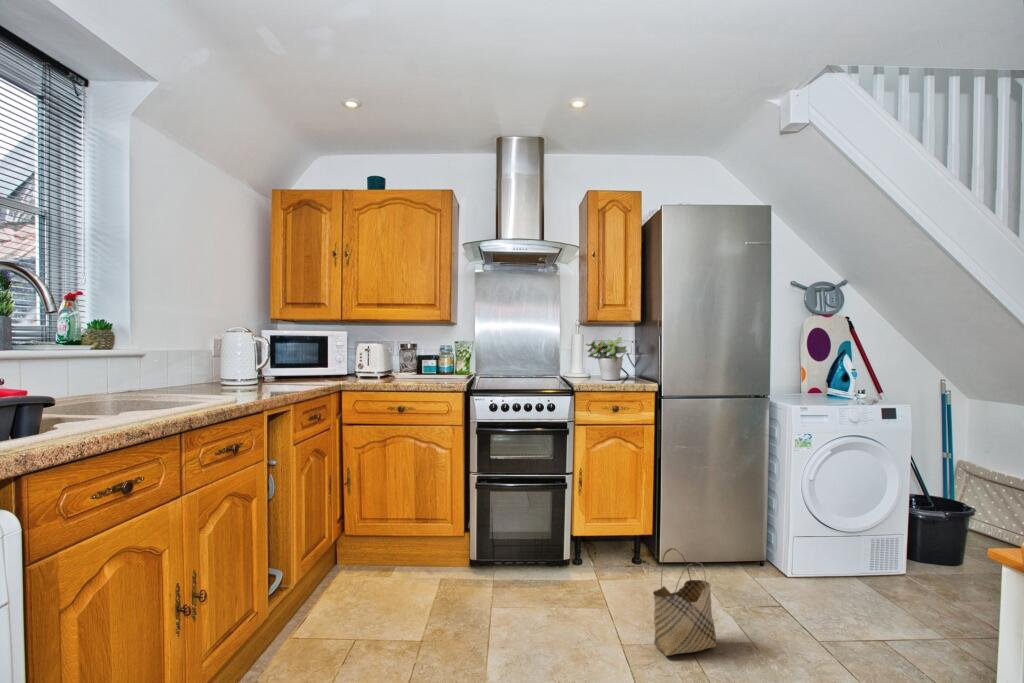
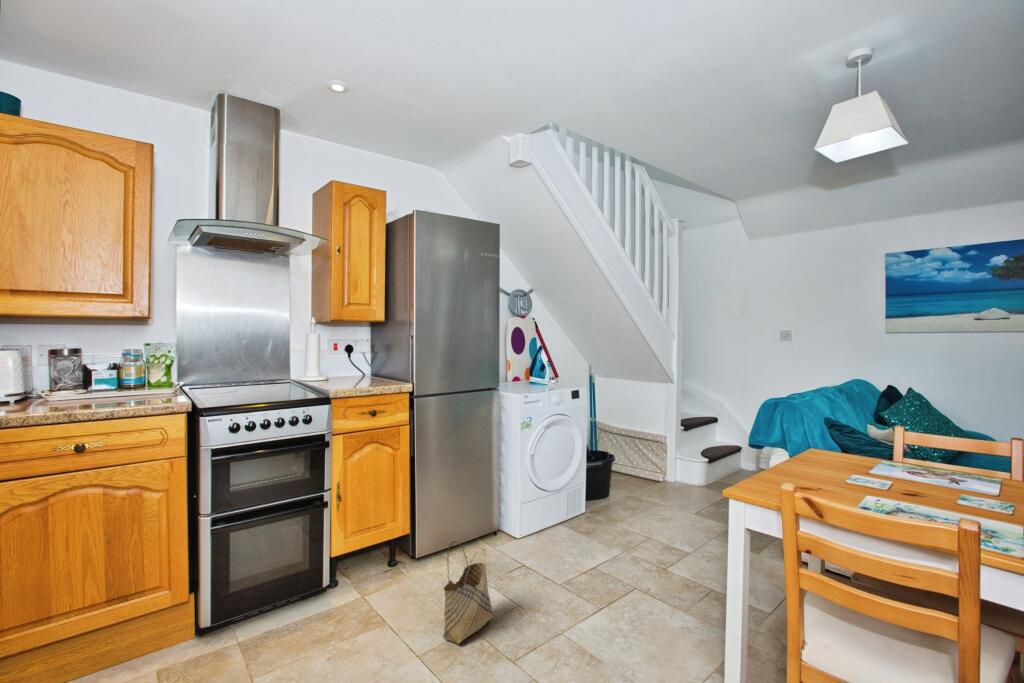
potted plant: present [586,337,627,380] -> none [329,338,376,384]

